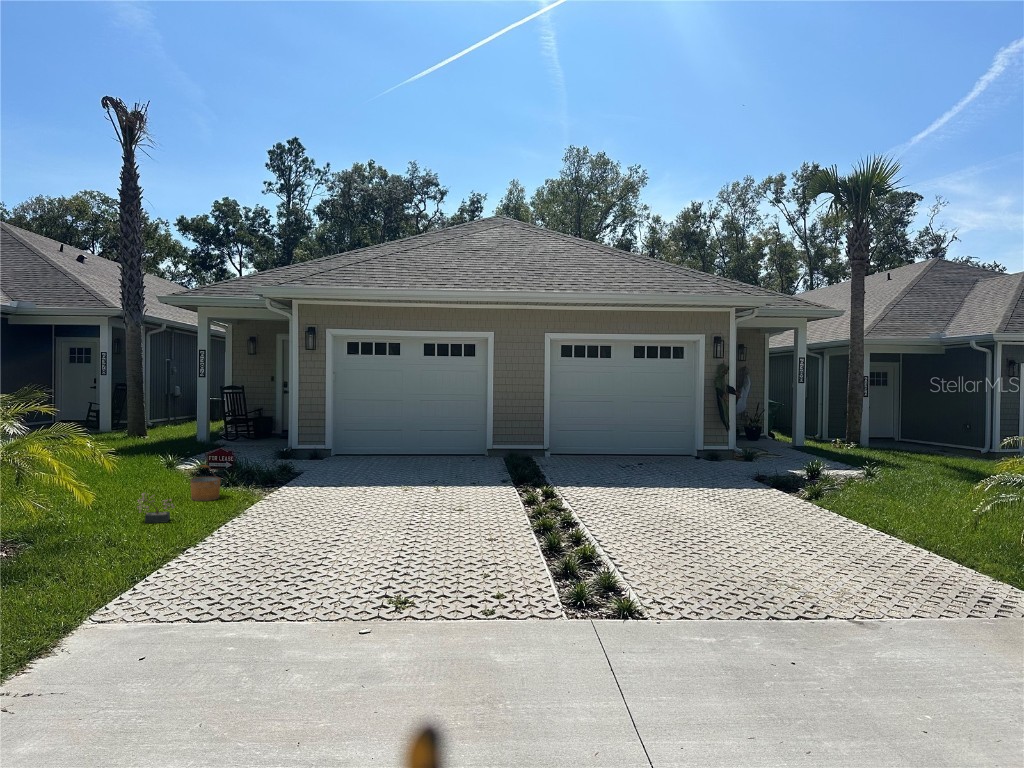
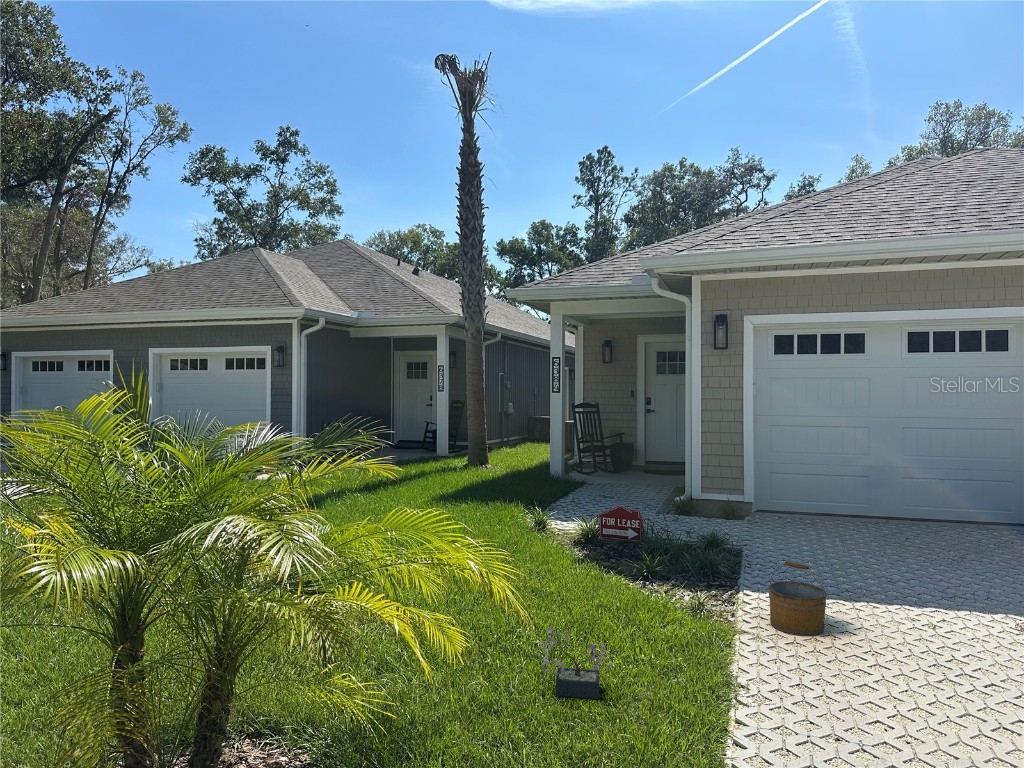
bucket: present [191,465,221,501] -> present [769,562,826,636]

